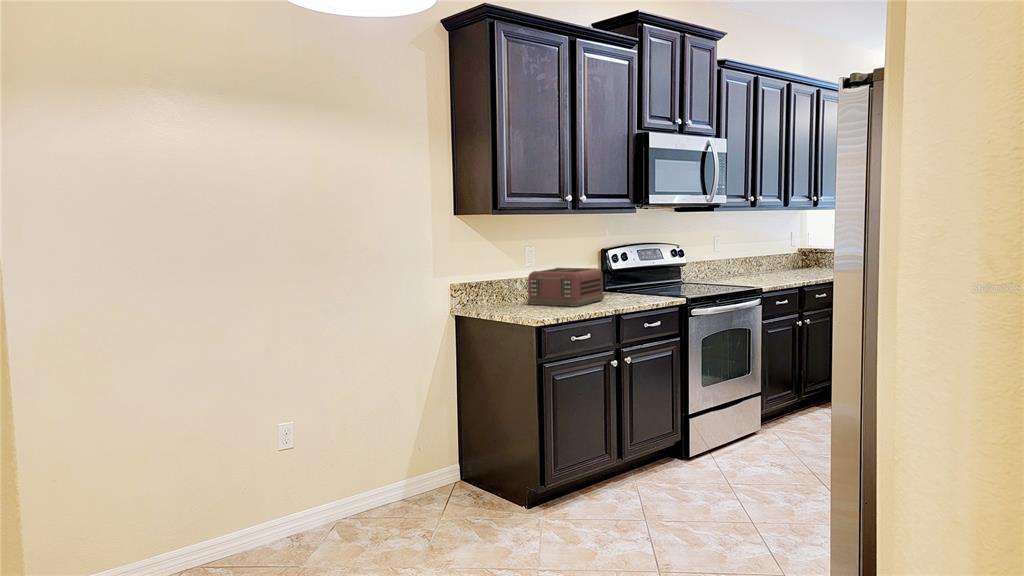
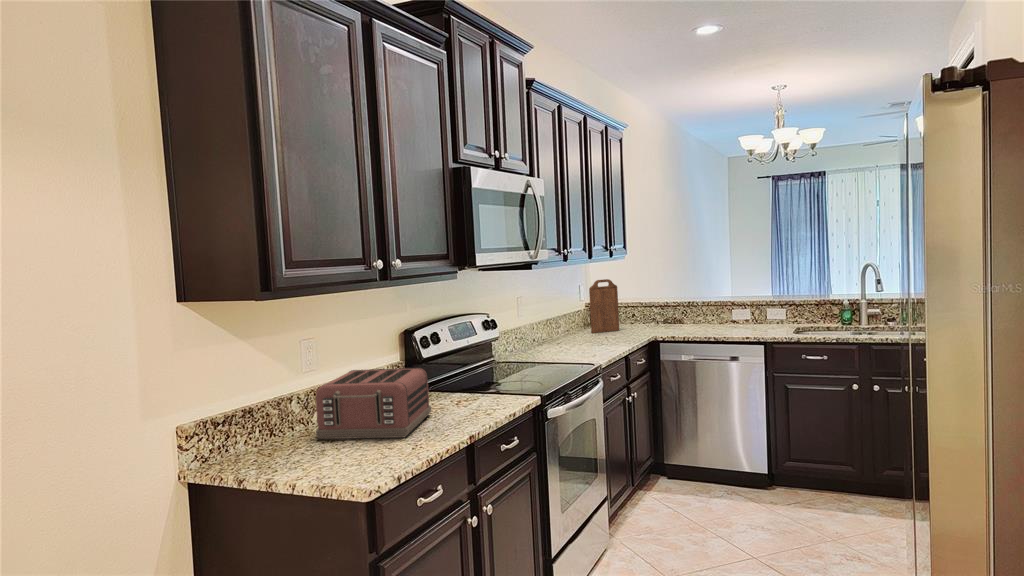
cutting board: none [792,226,820,273] -> present [589,279,619,333]

